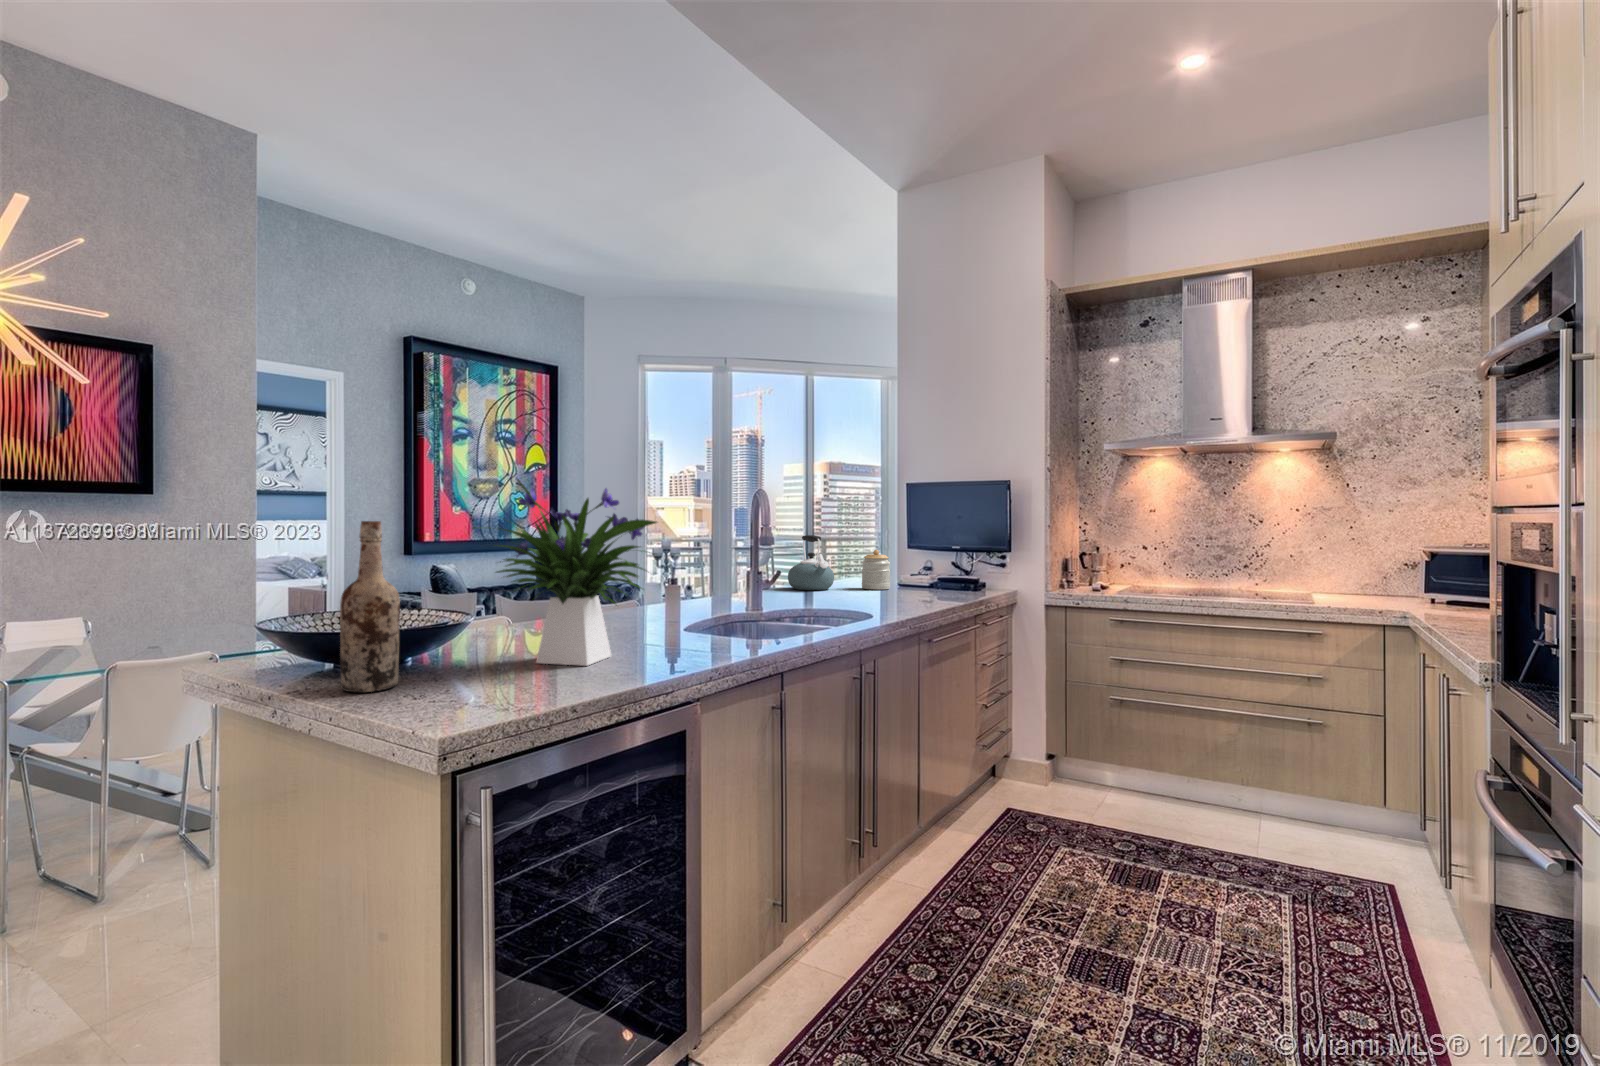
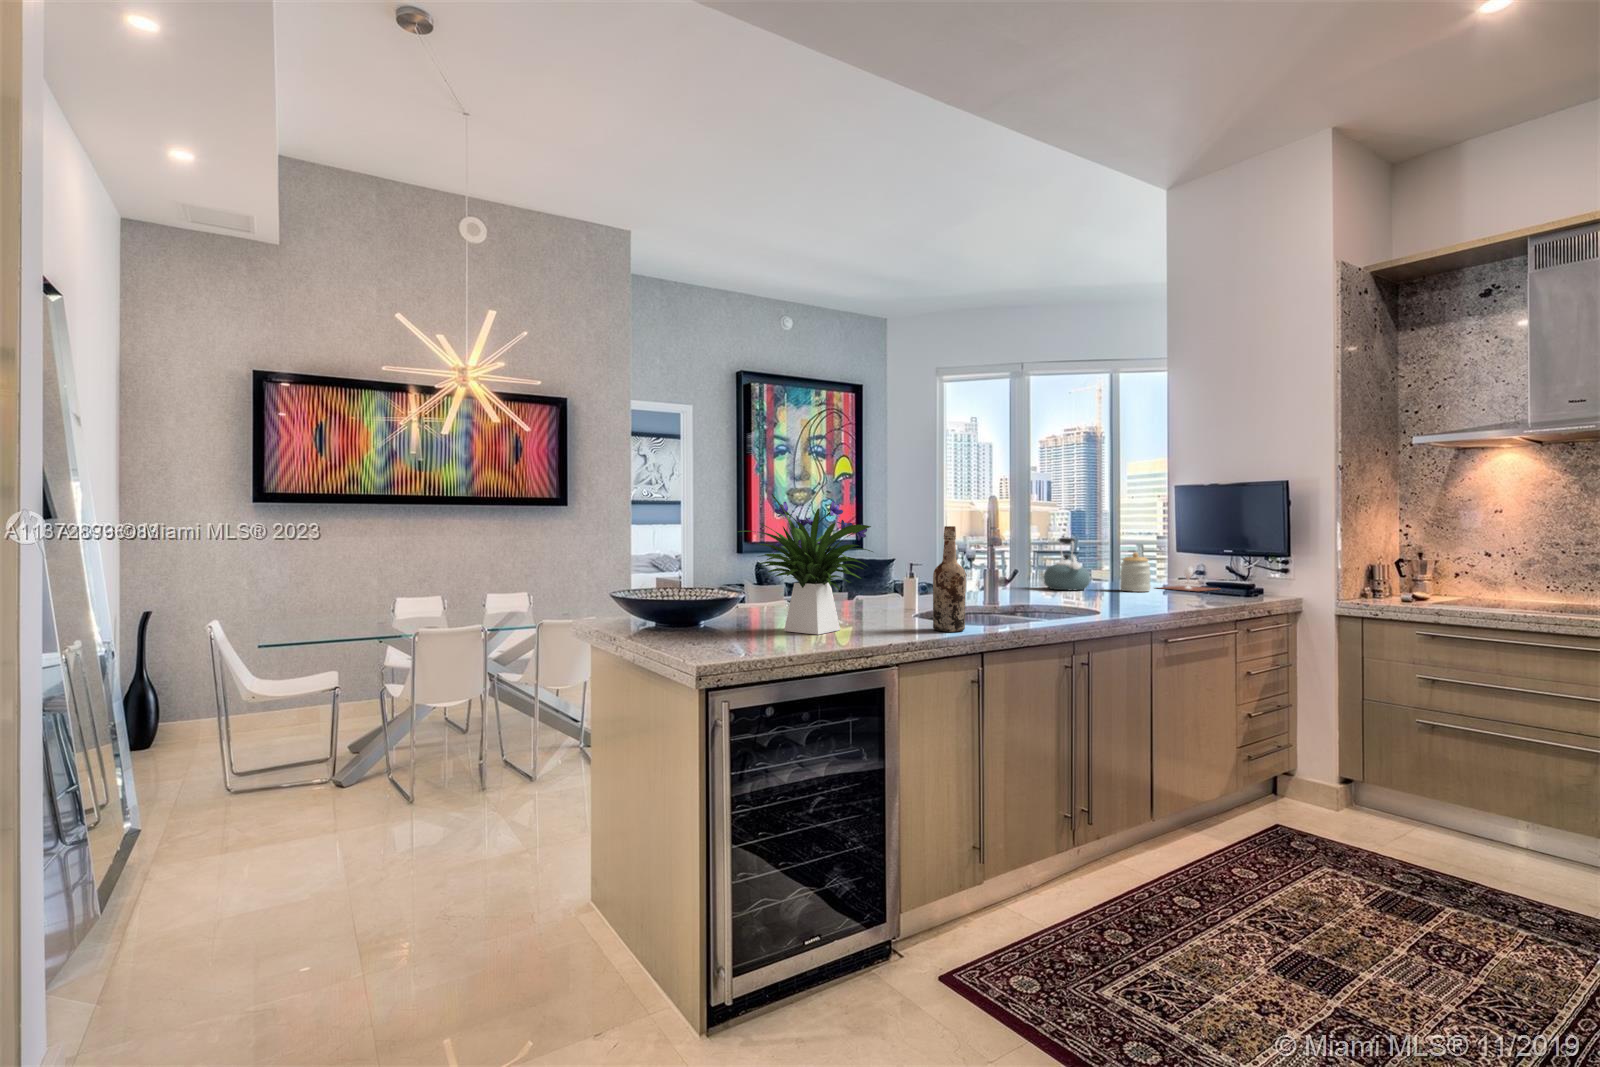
wine bottle: present [340,521,400,692] -> present [933,526,966,632]
wine glass: none [887,564,948,587] -> present [1162,567,1216,591]

